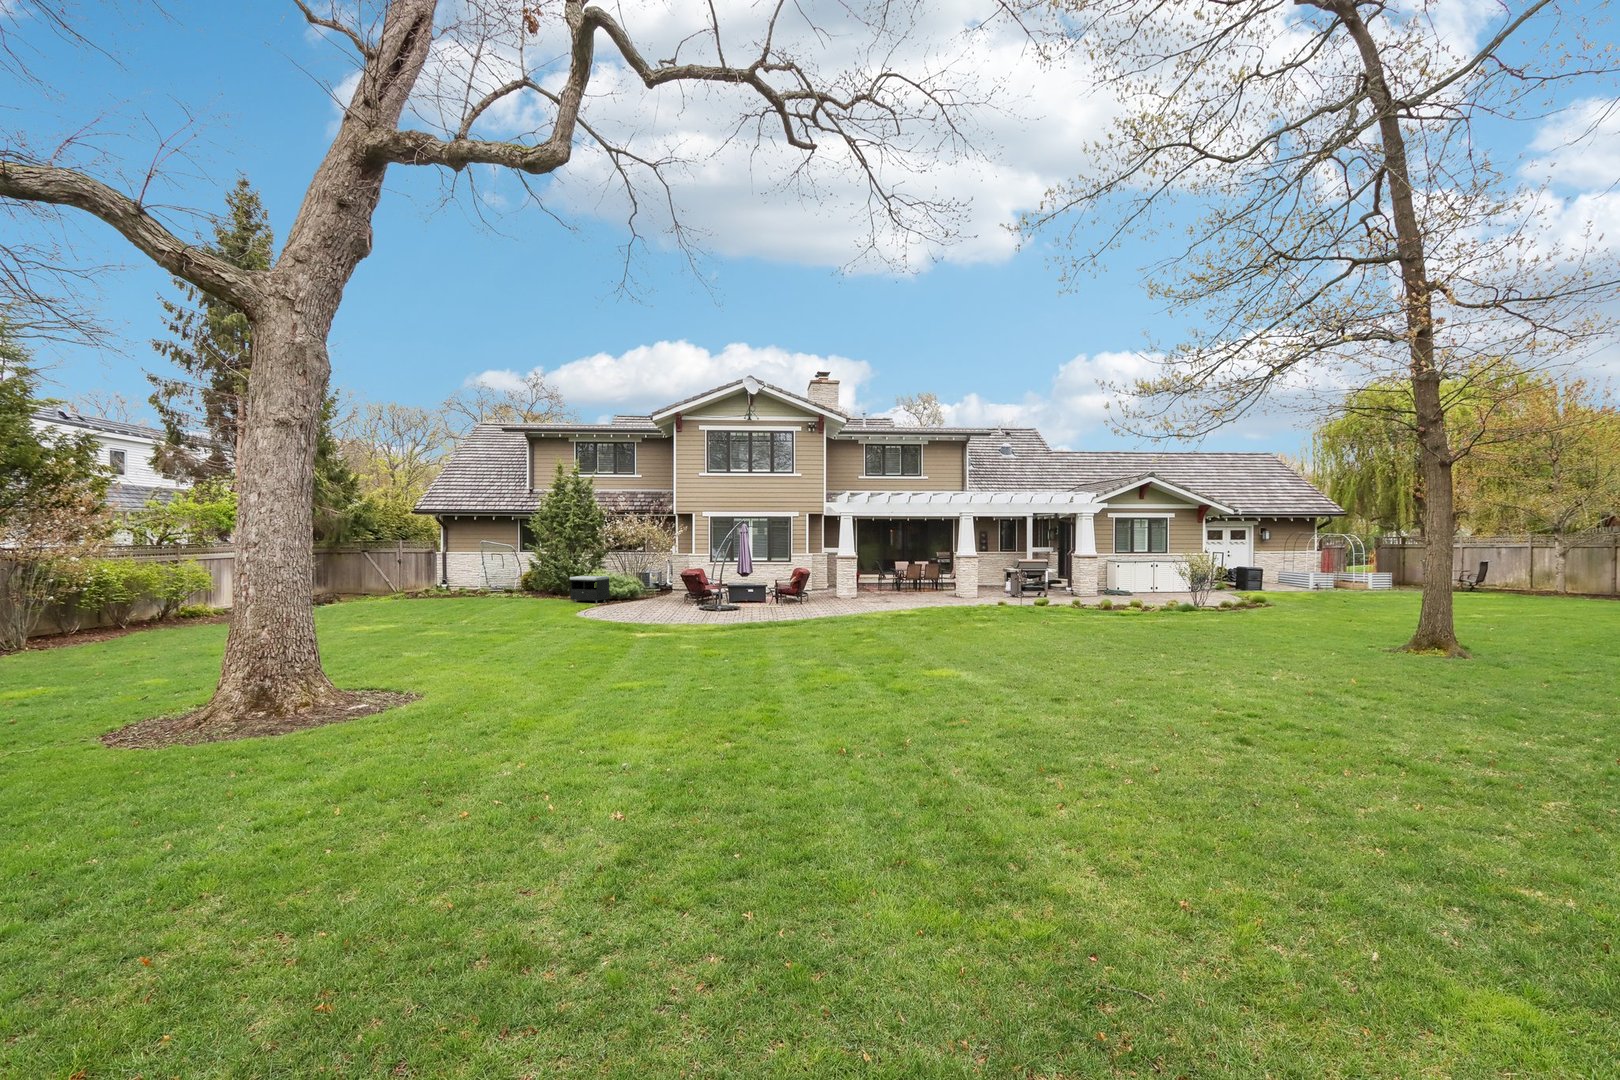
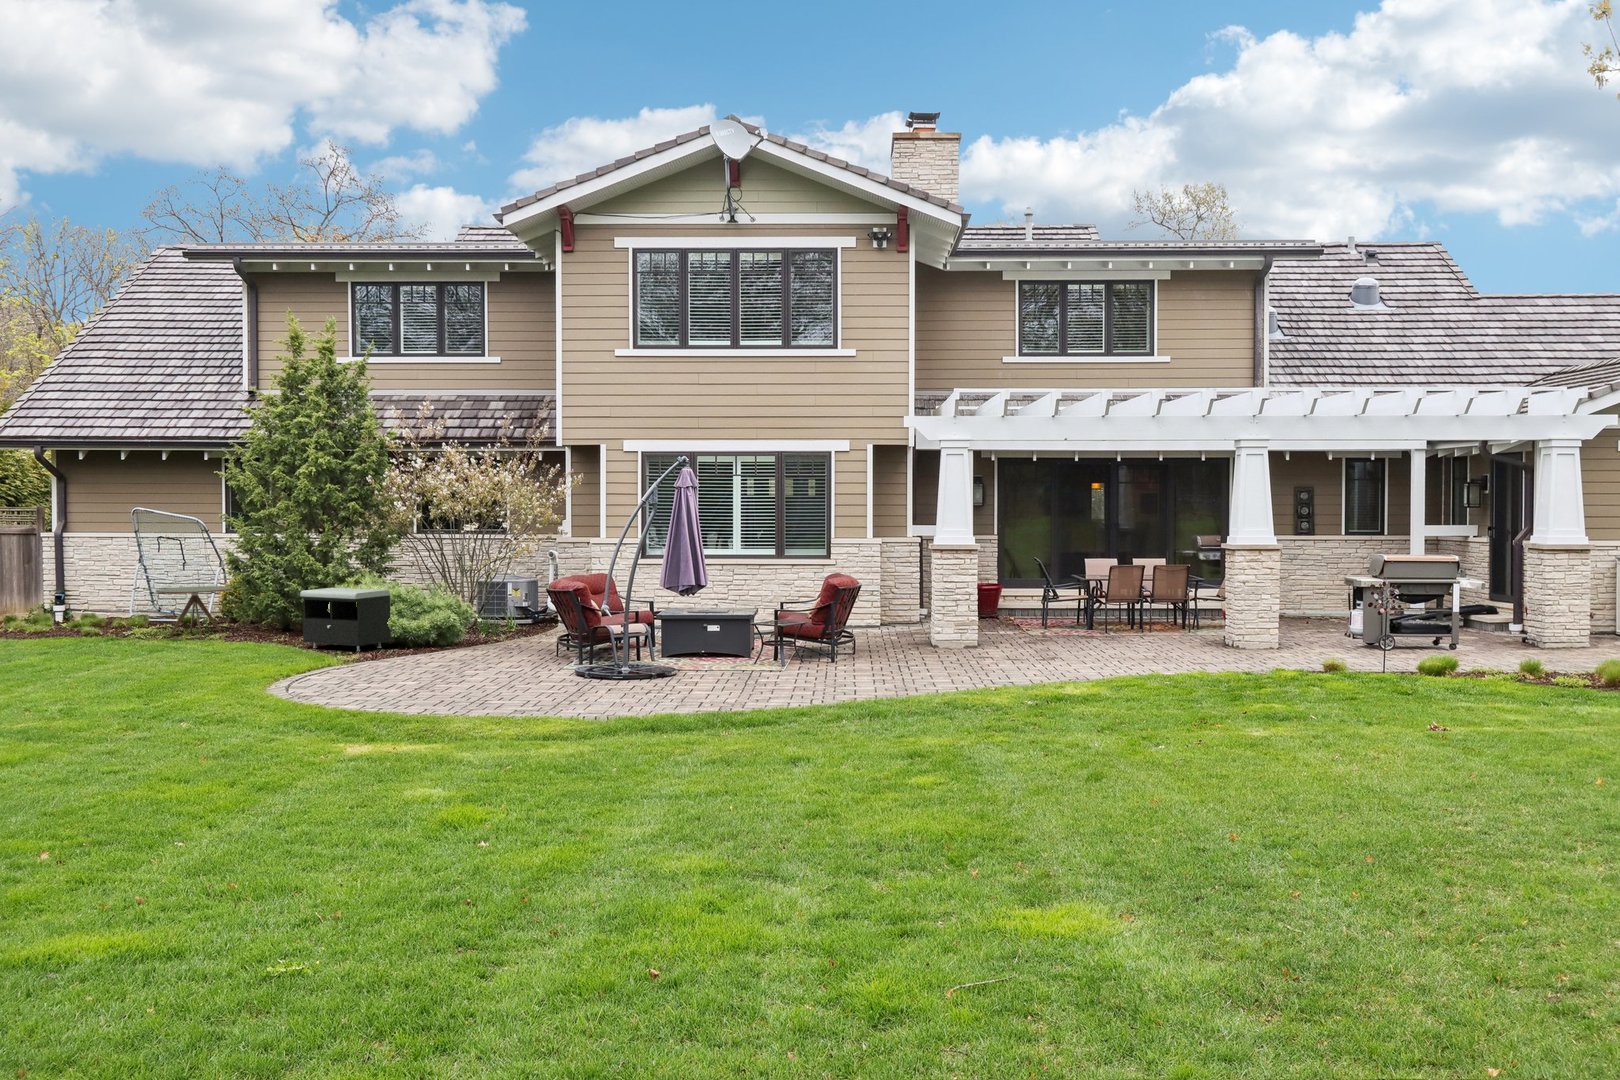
round table: none [498,576,532,599] -> present [156,586,232,637]

